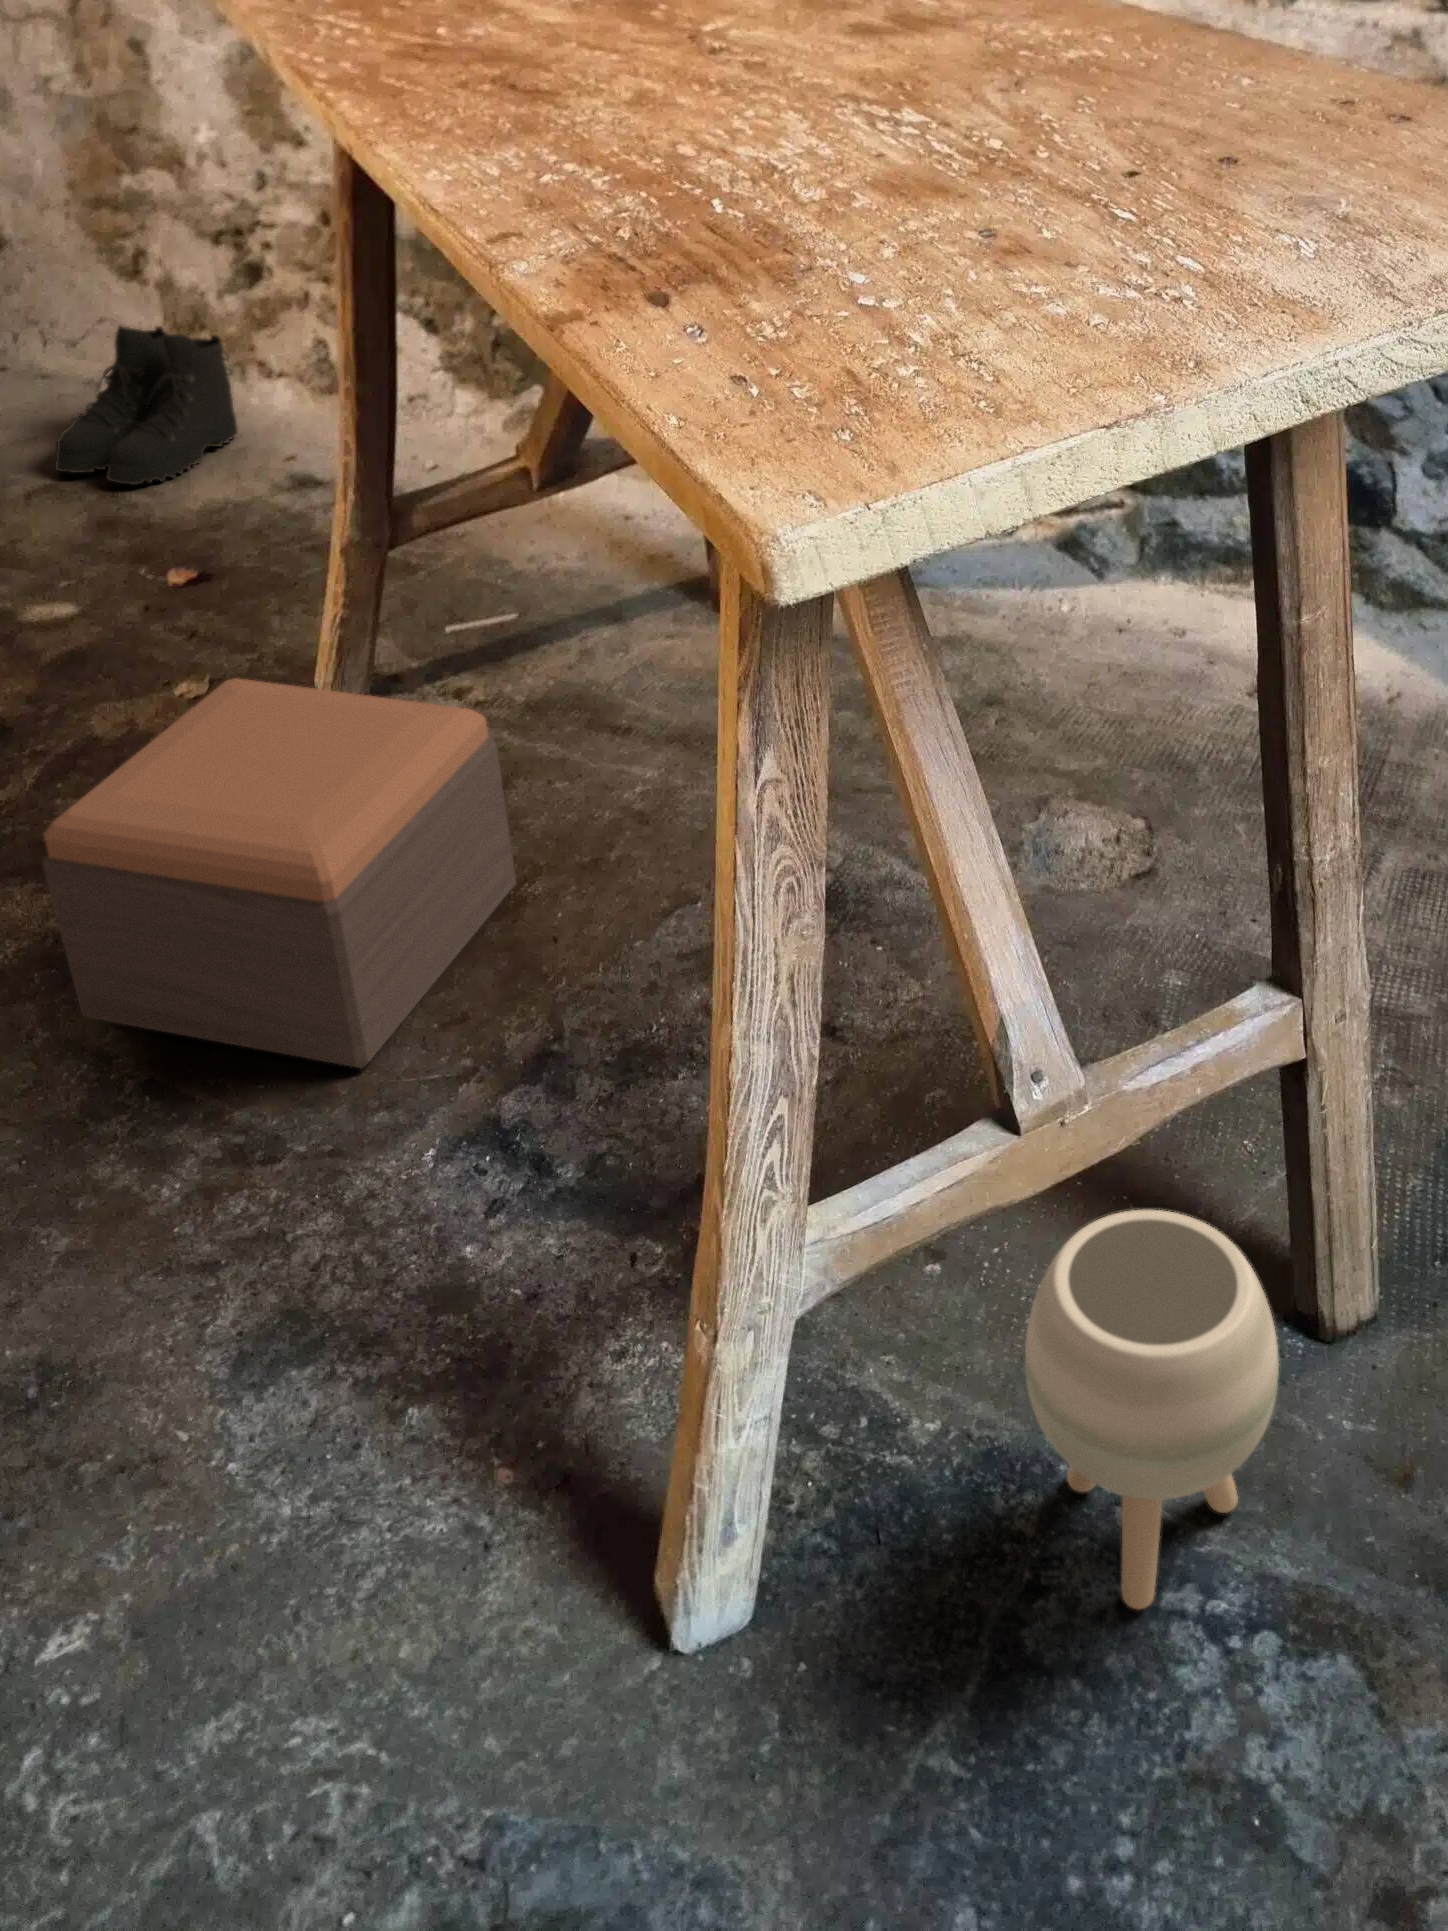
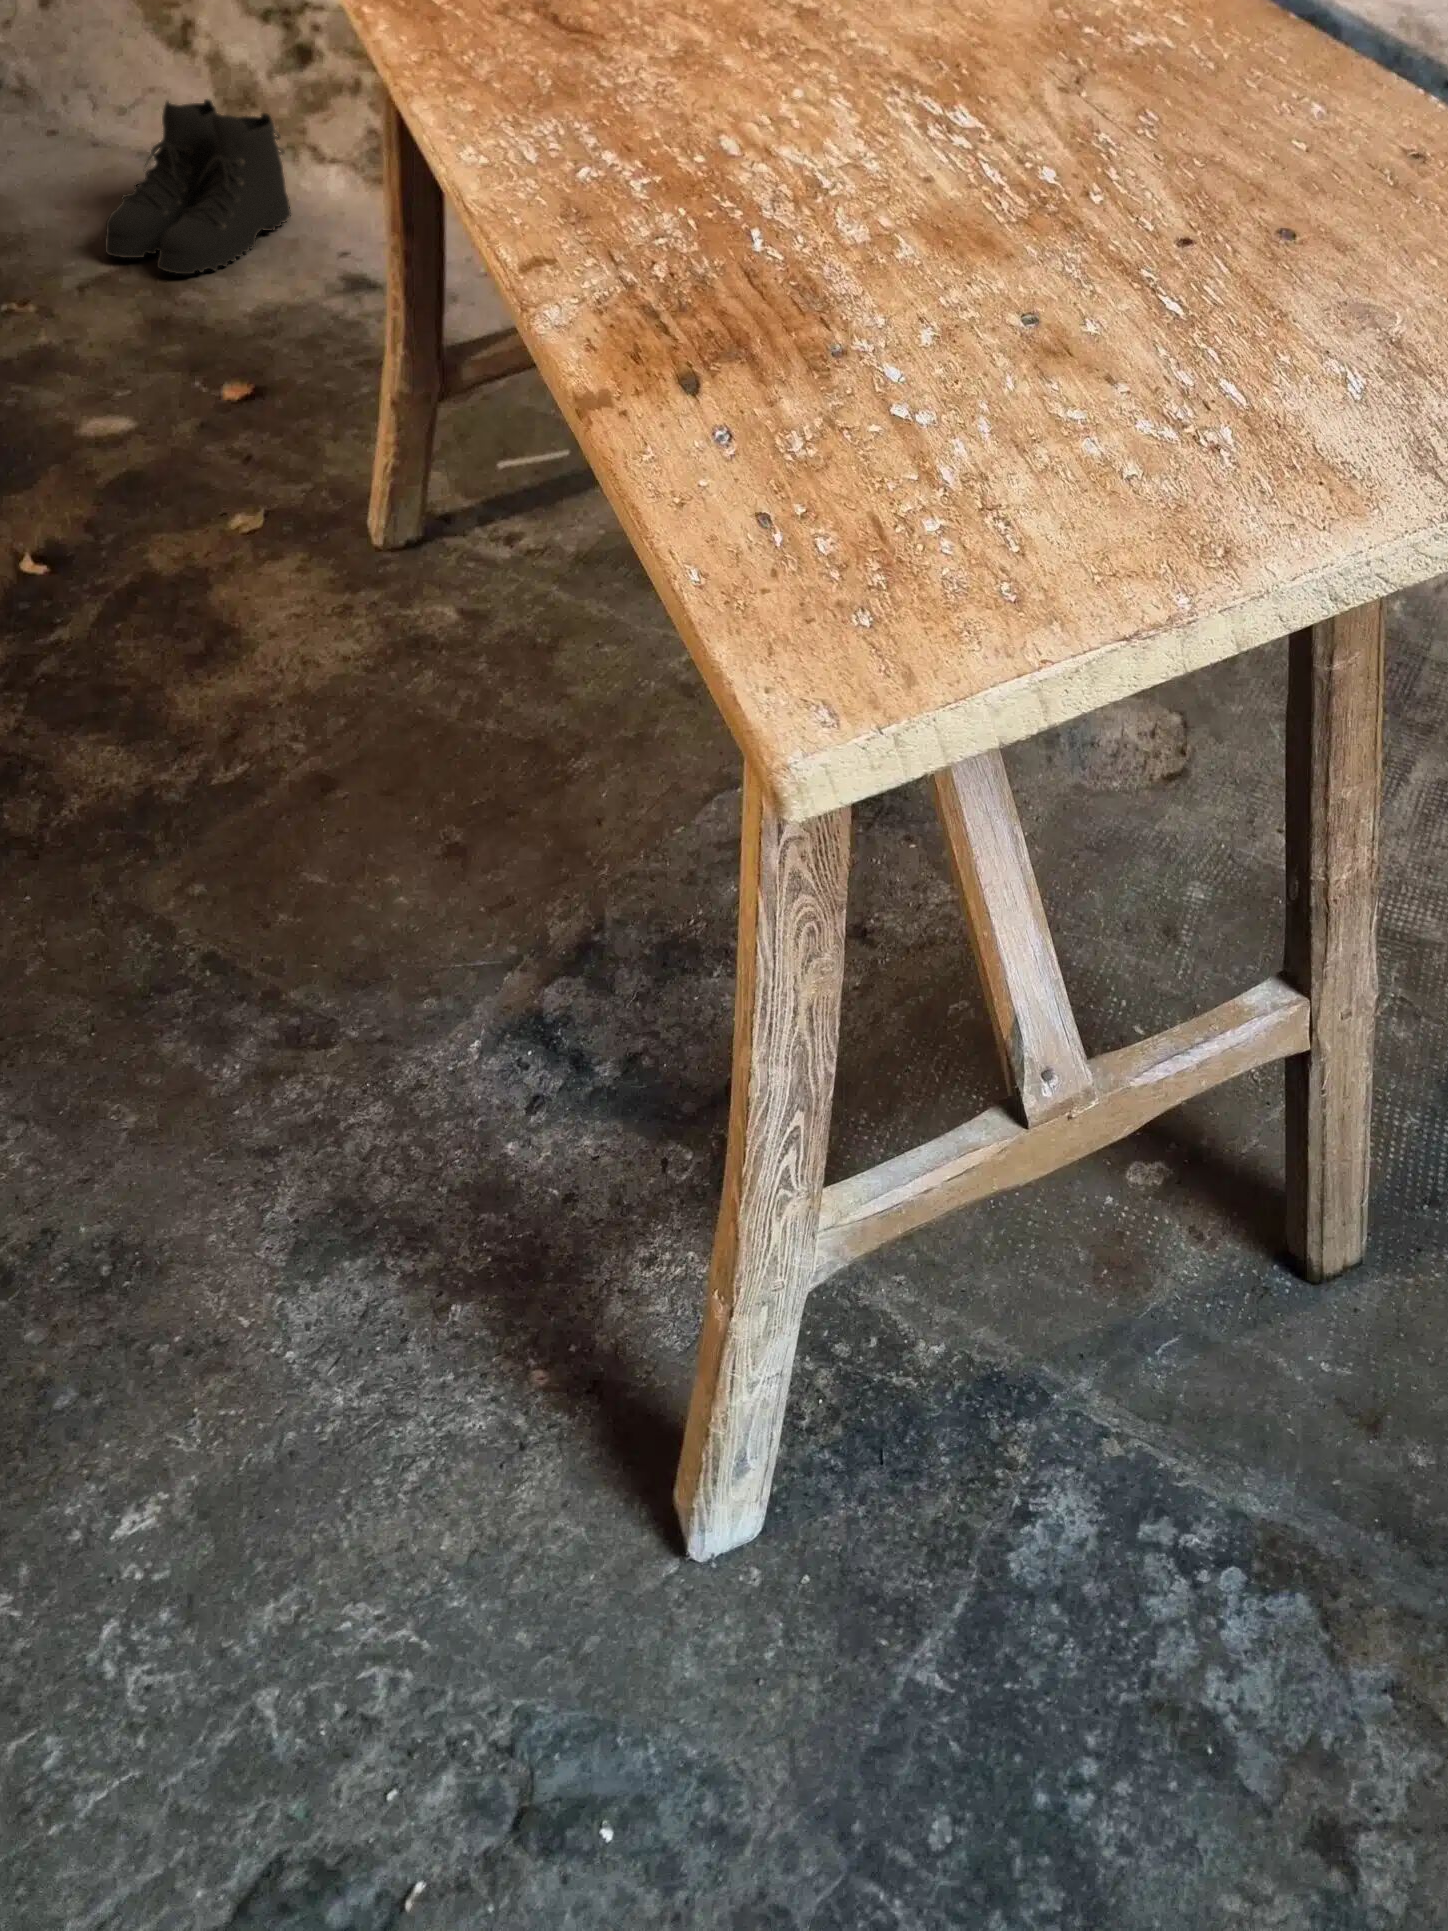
footstool: present [42,678,516,1068] -> none [103,551,566,955]
planter: present [1025,1210,1279,1609] -> none [1020,1197,1255,1544]

